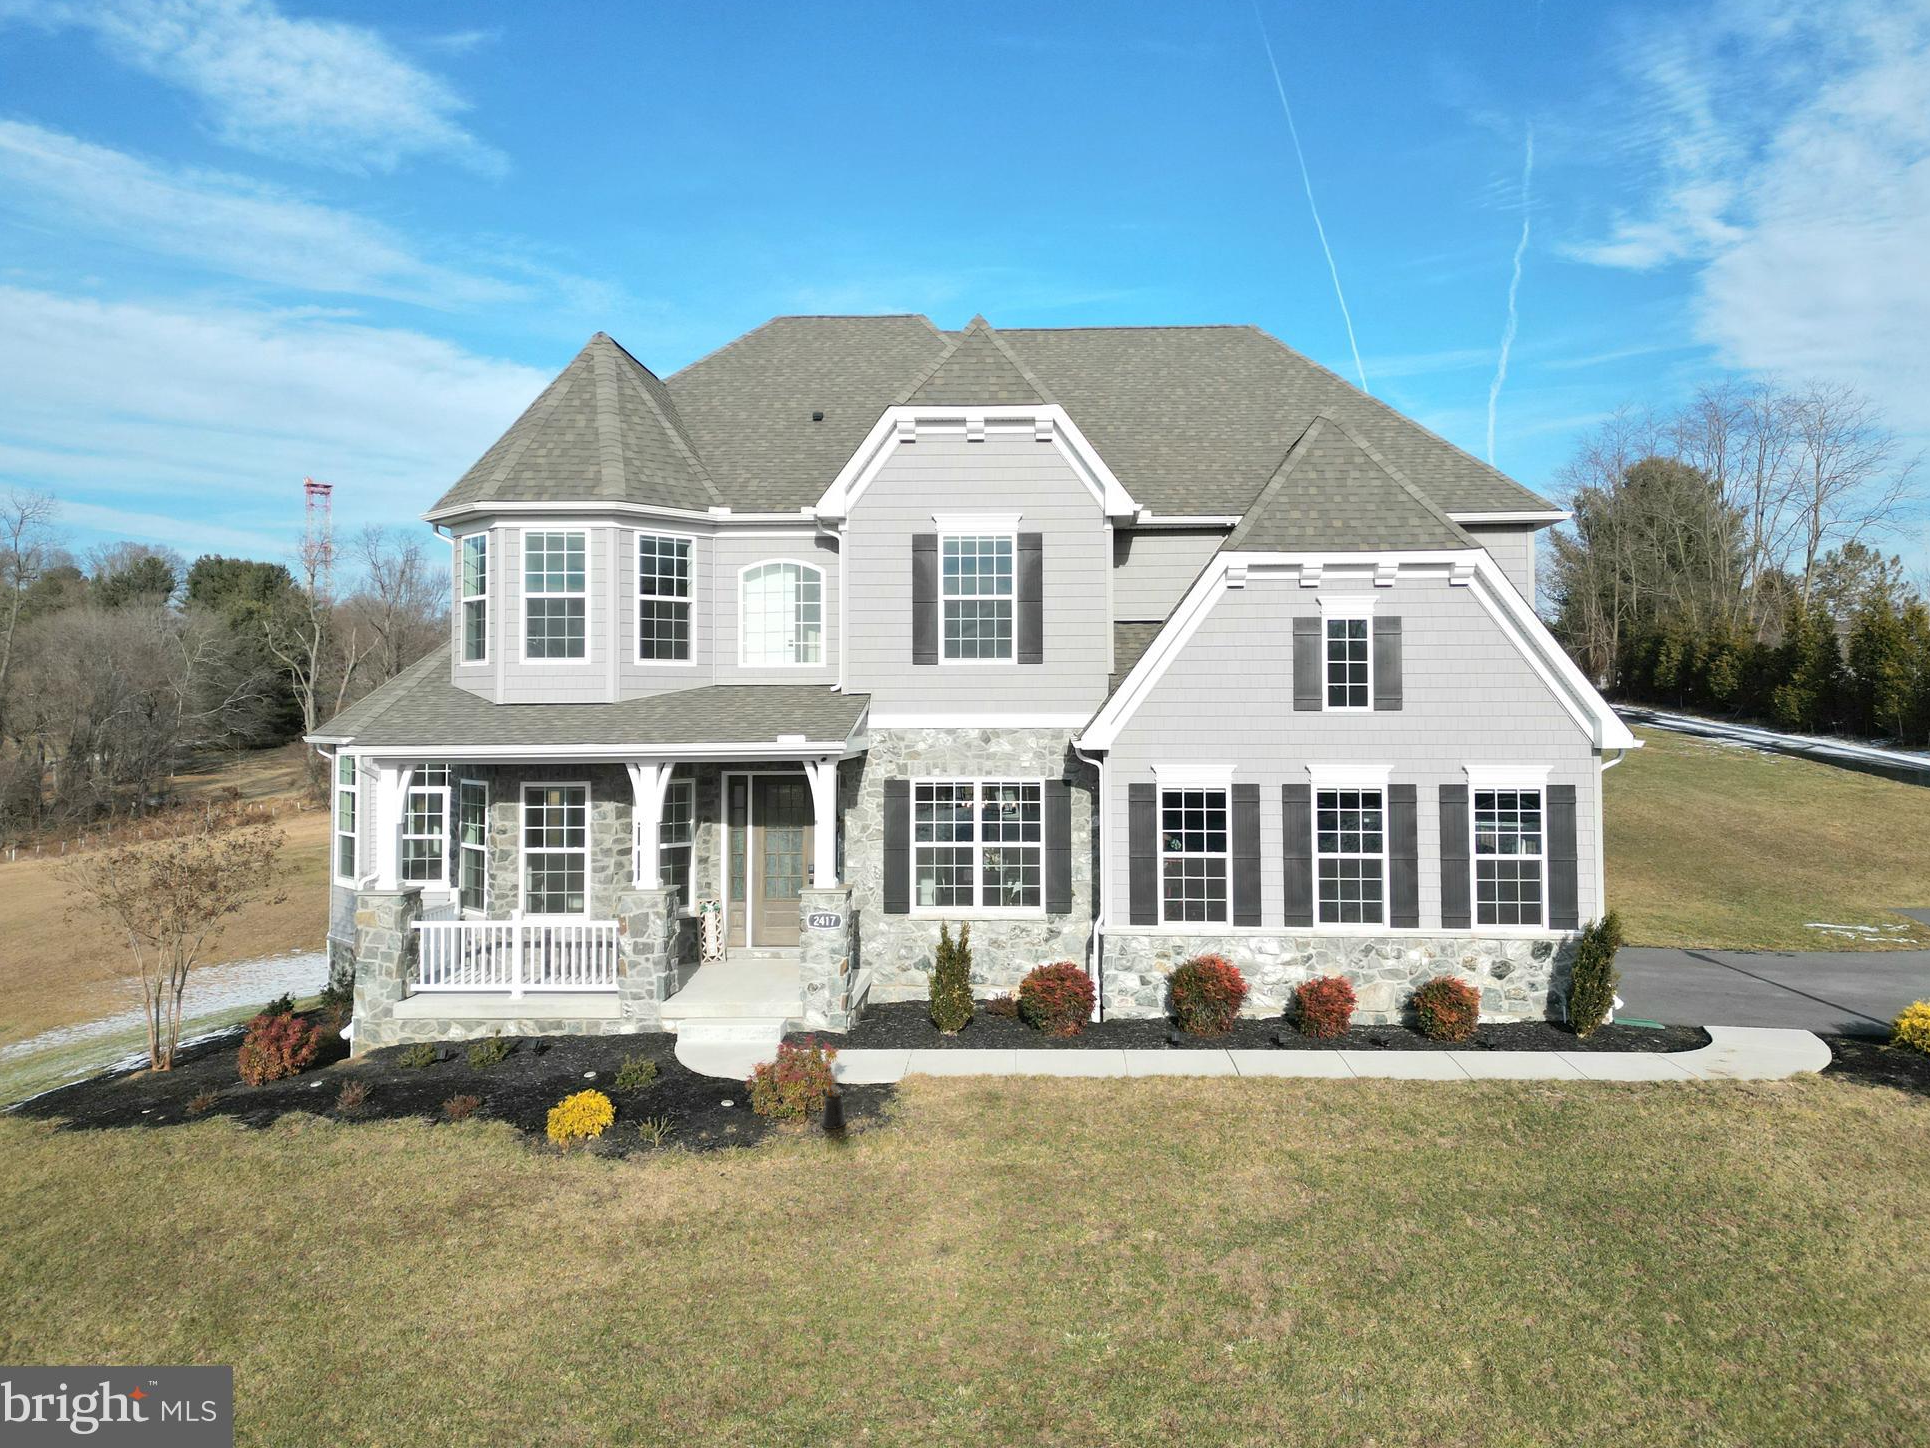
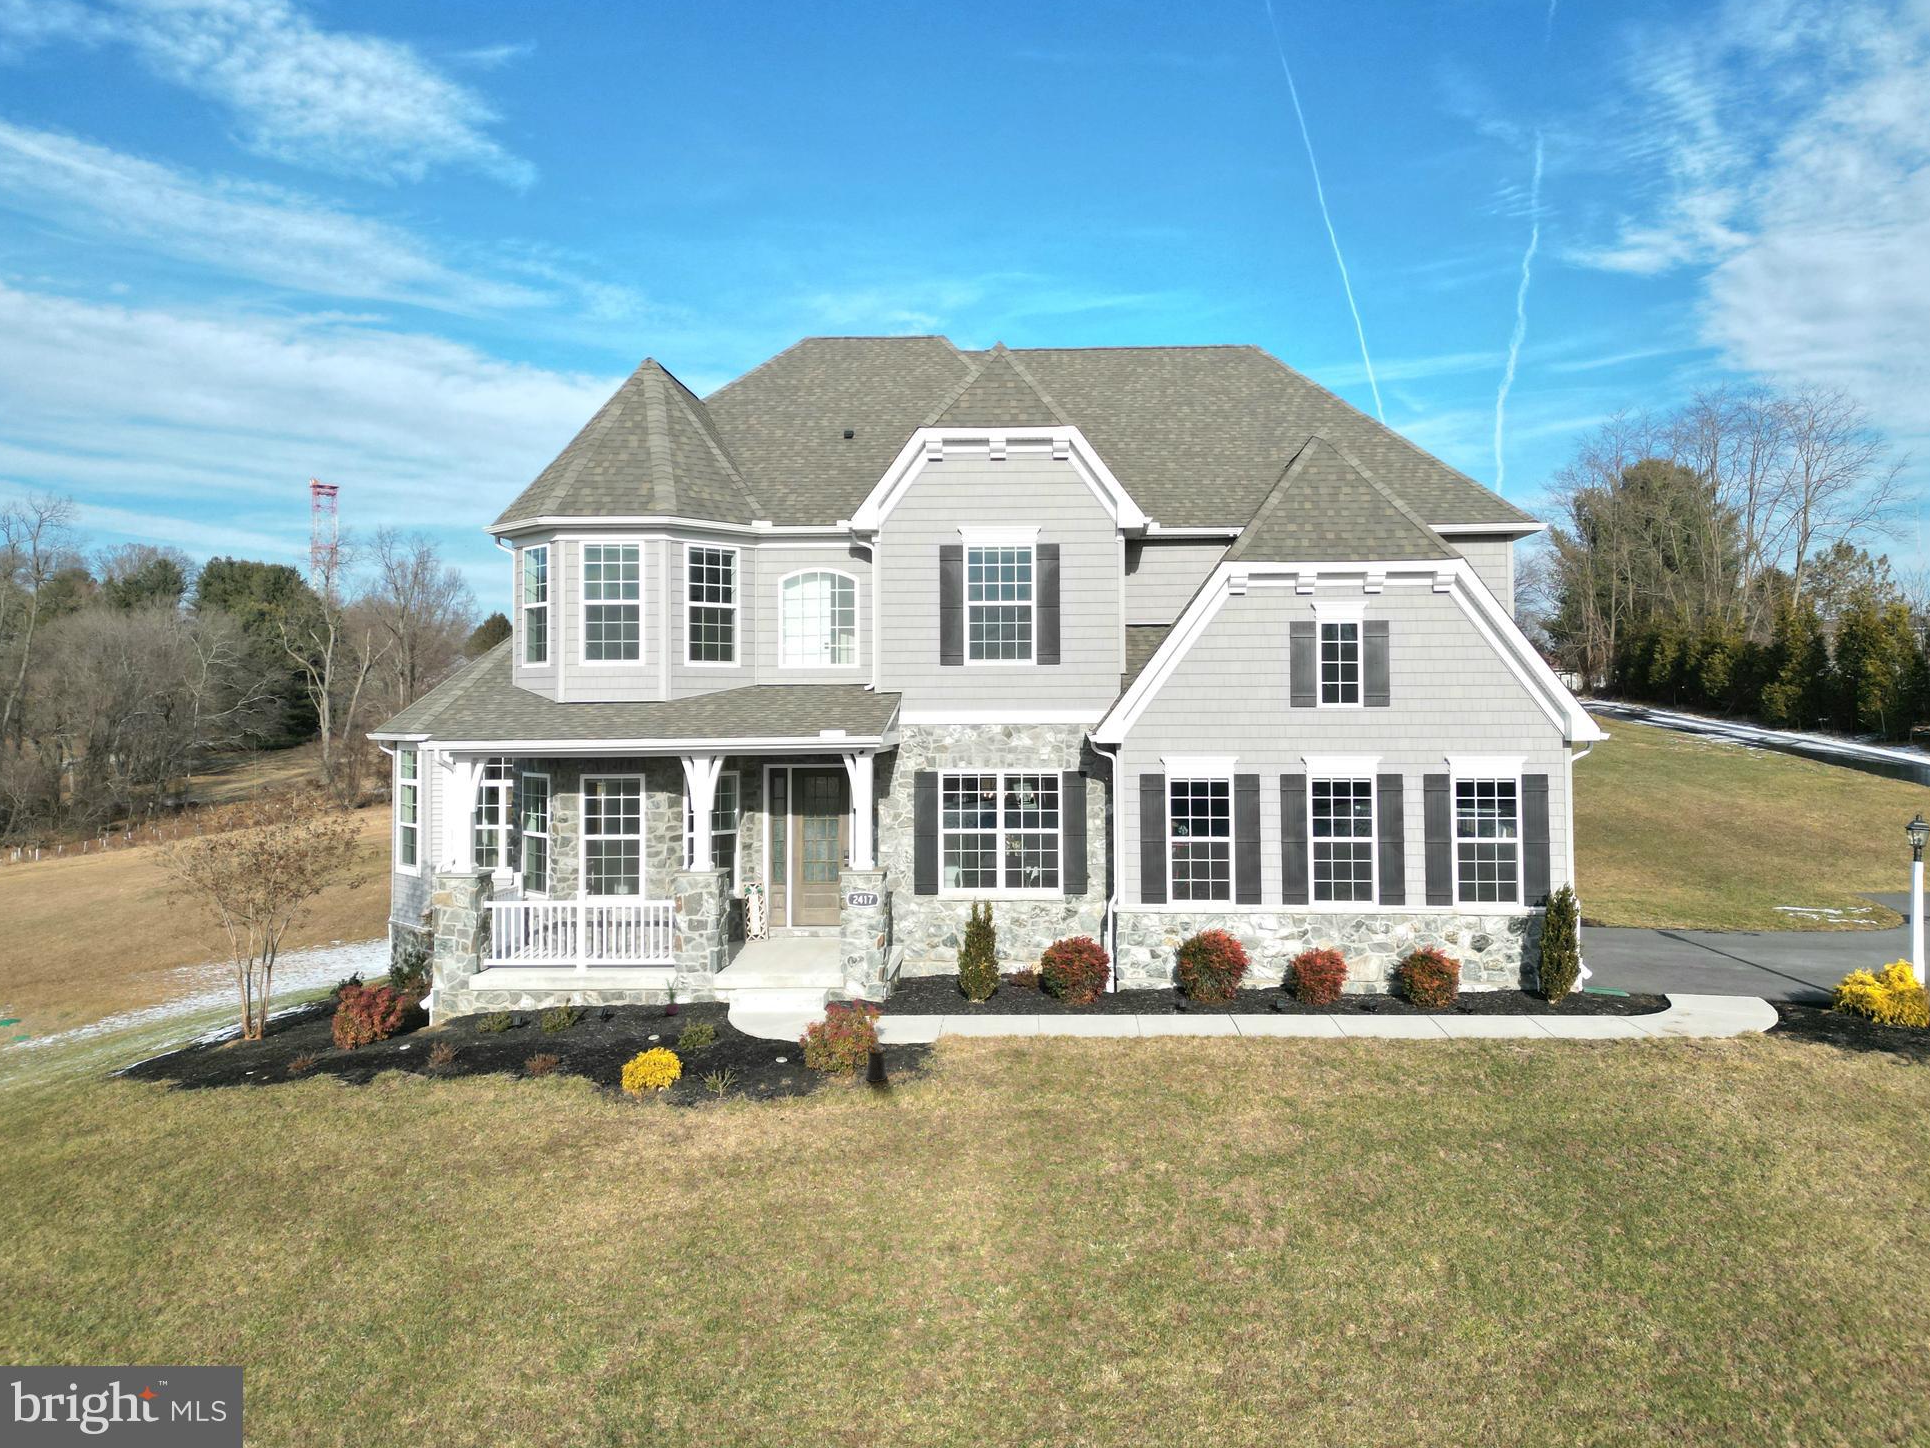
decorative plant: none [593,1006,636,1048] -> present [656,981,682,1015]

